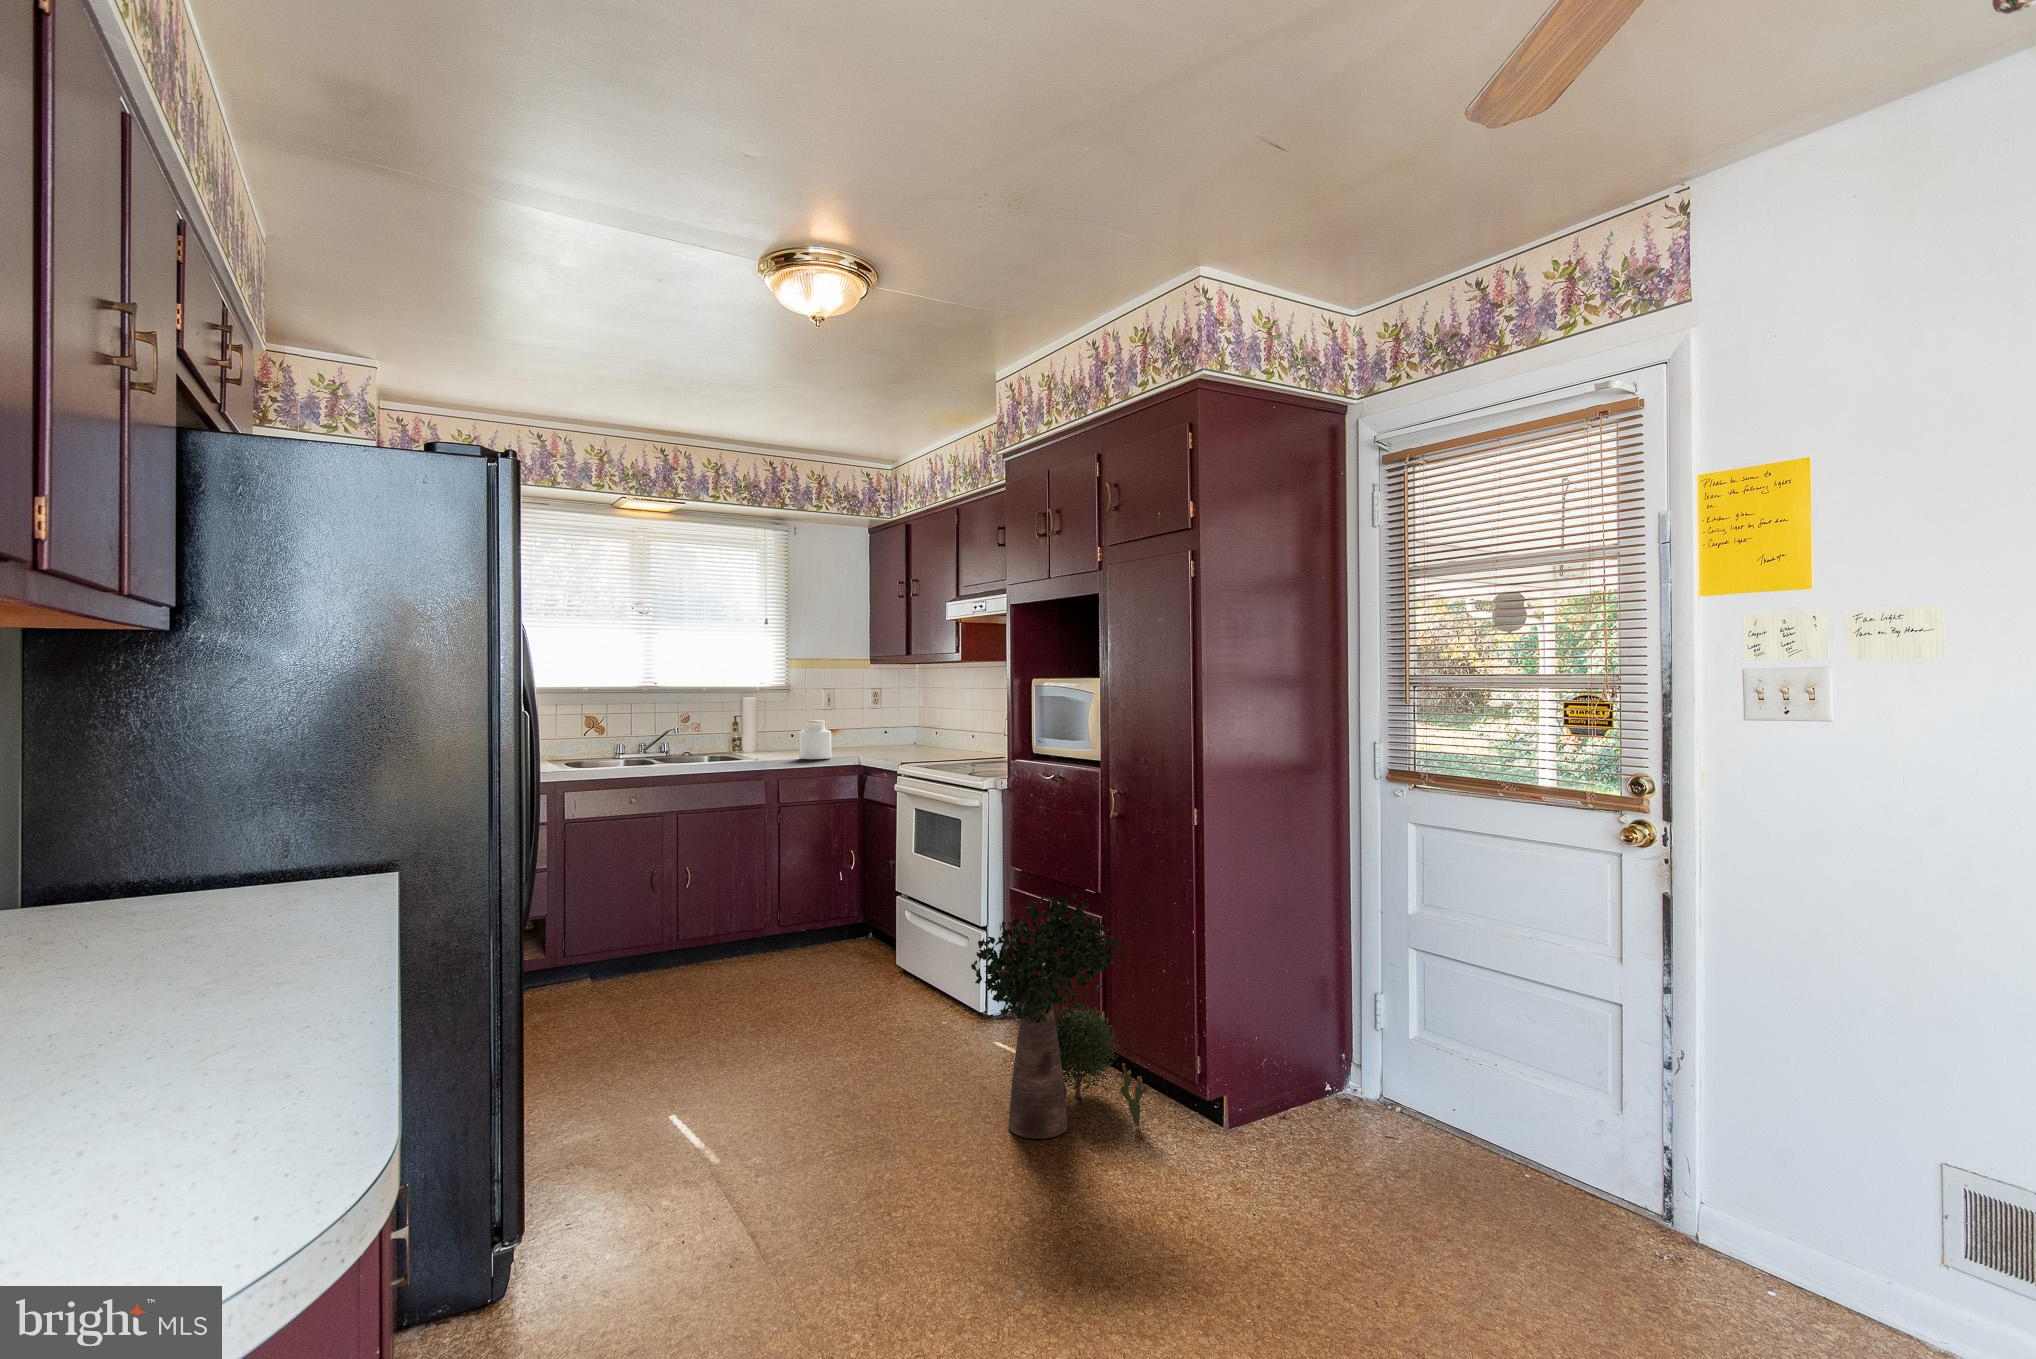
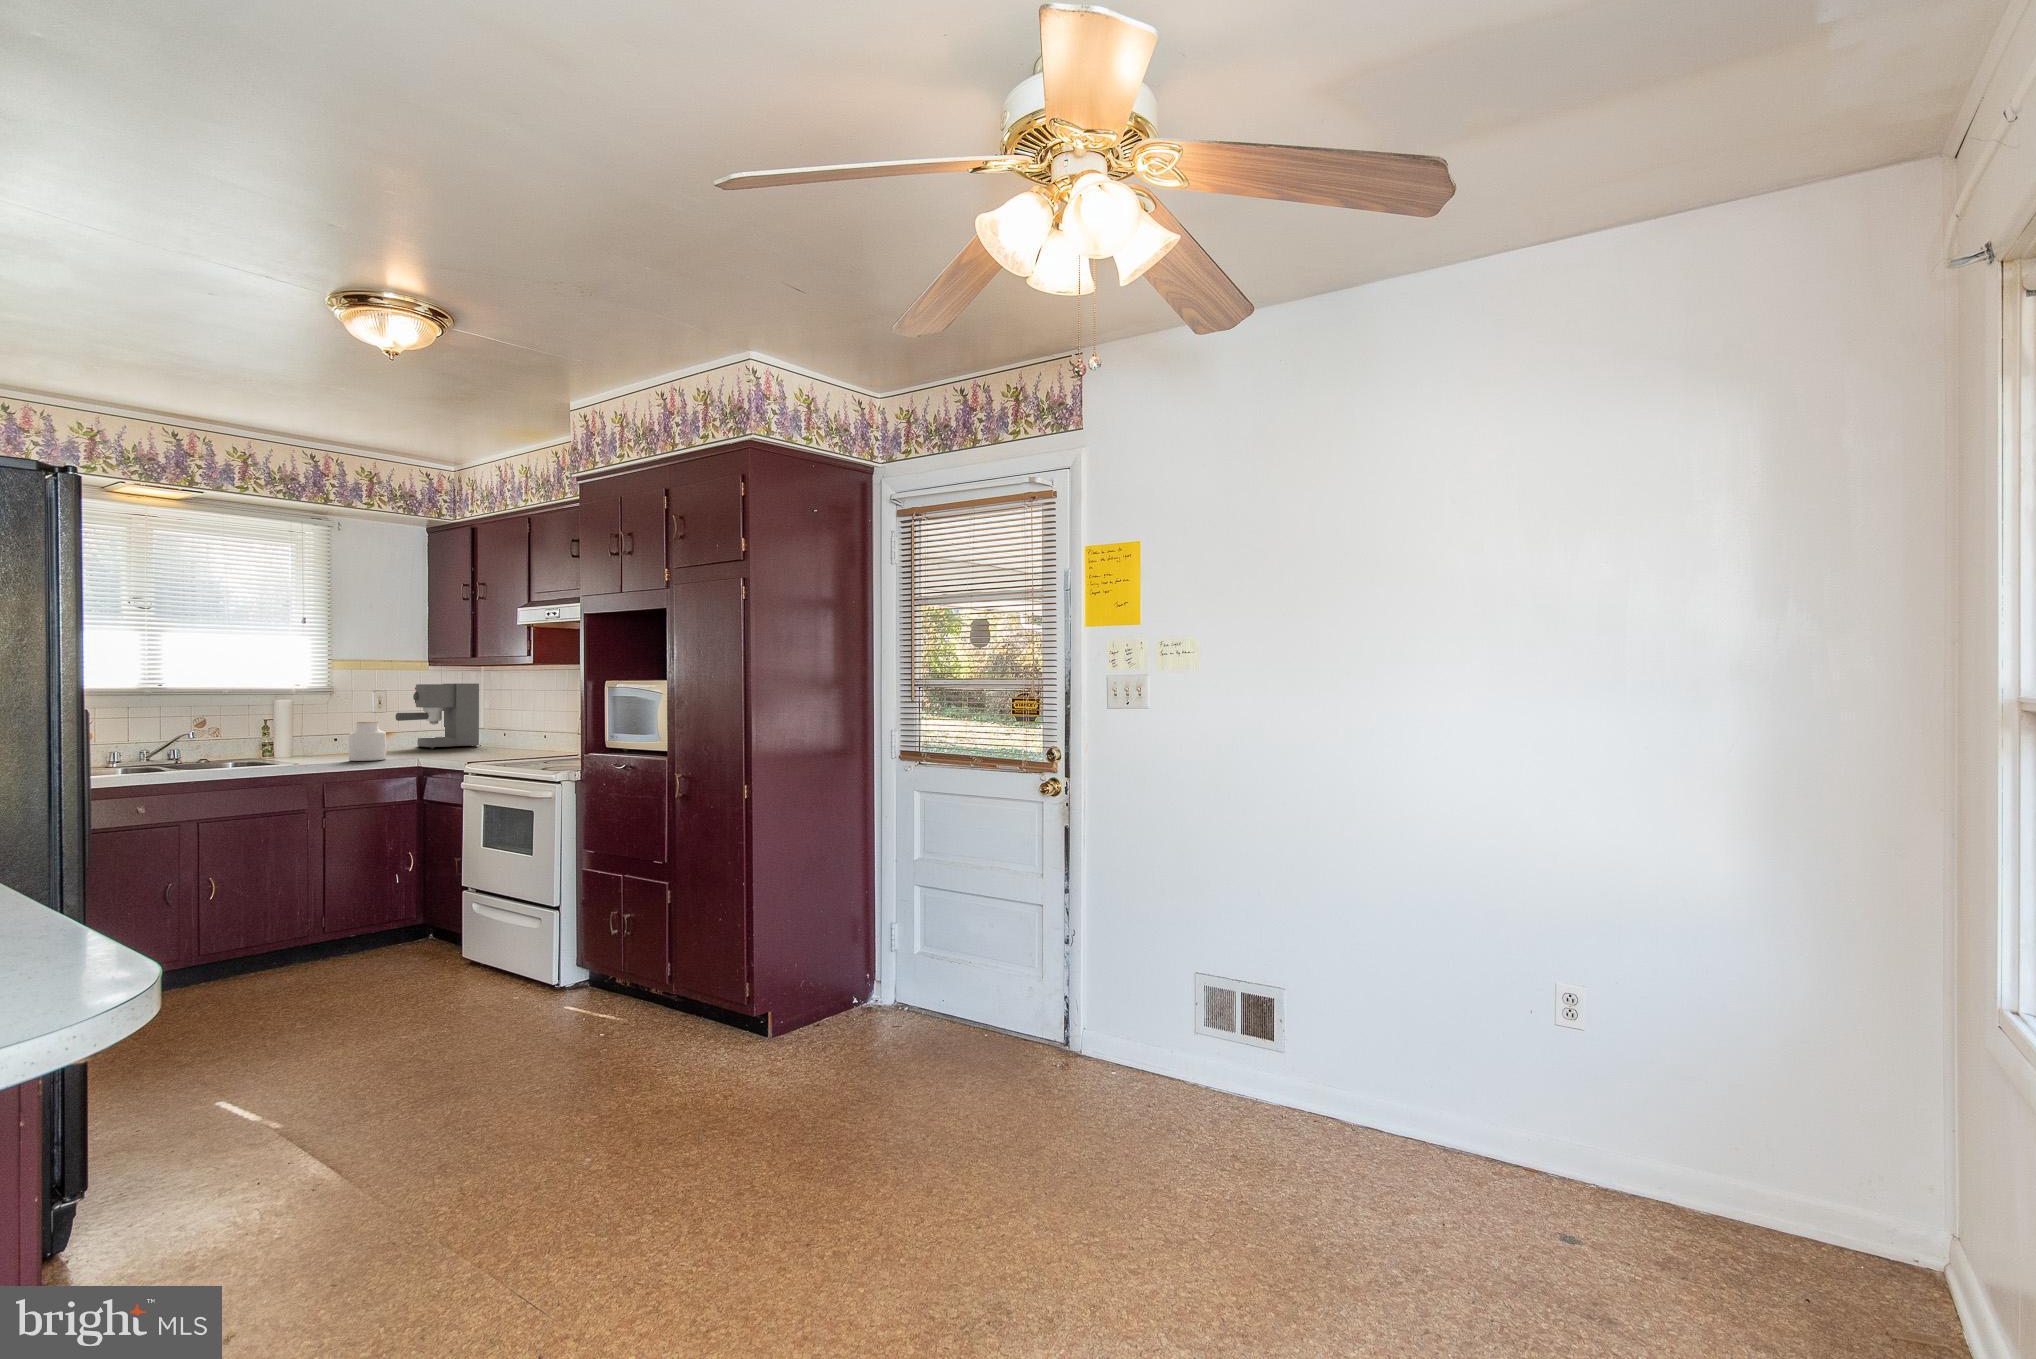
coffee maker: none [842,683,915,748] -> present [396,683,479,748]
potted plant: present [971,894,1148,1139] -> none [546,862,706,1069]

